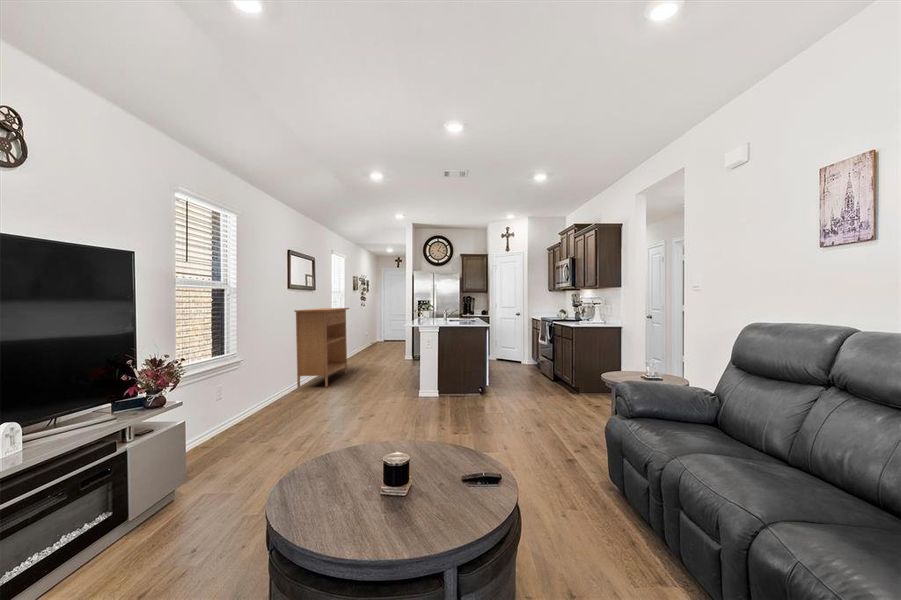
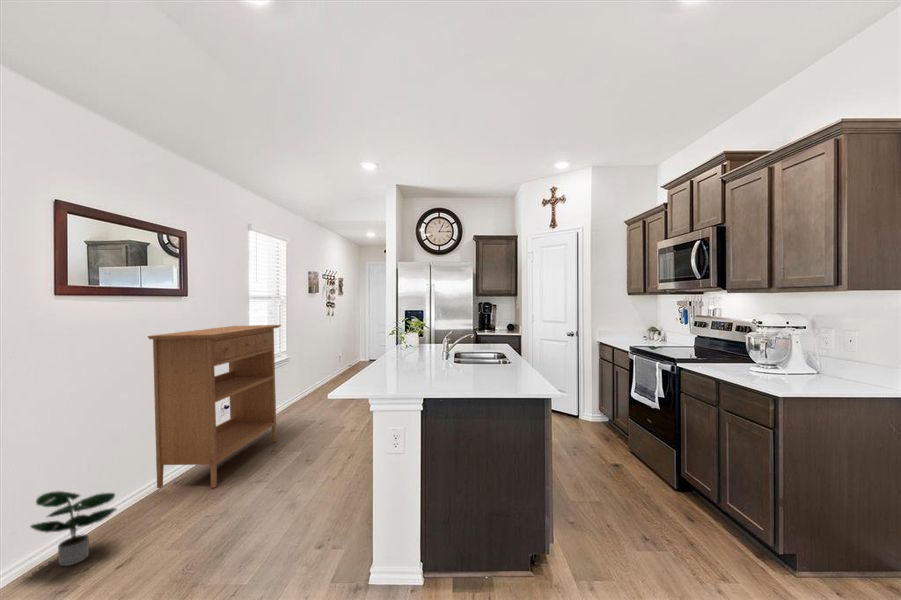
potted plant: none [269,375,300,405] -> present [31,491,116,566]

